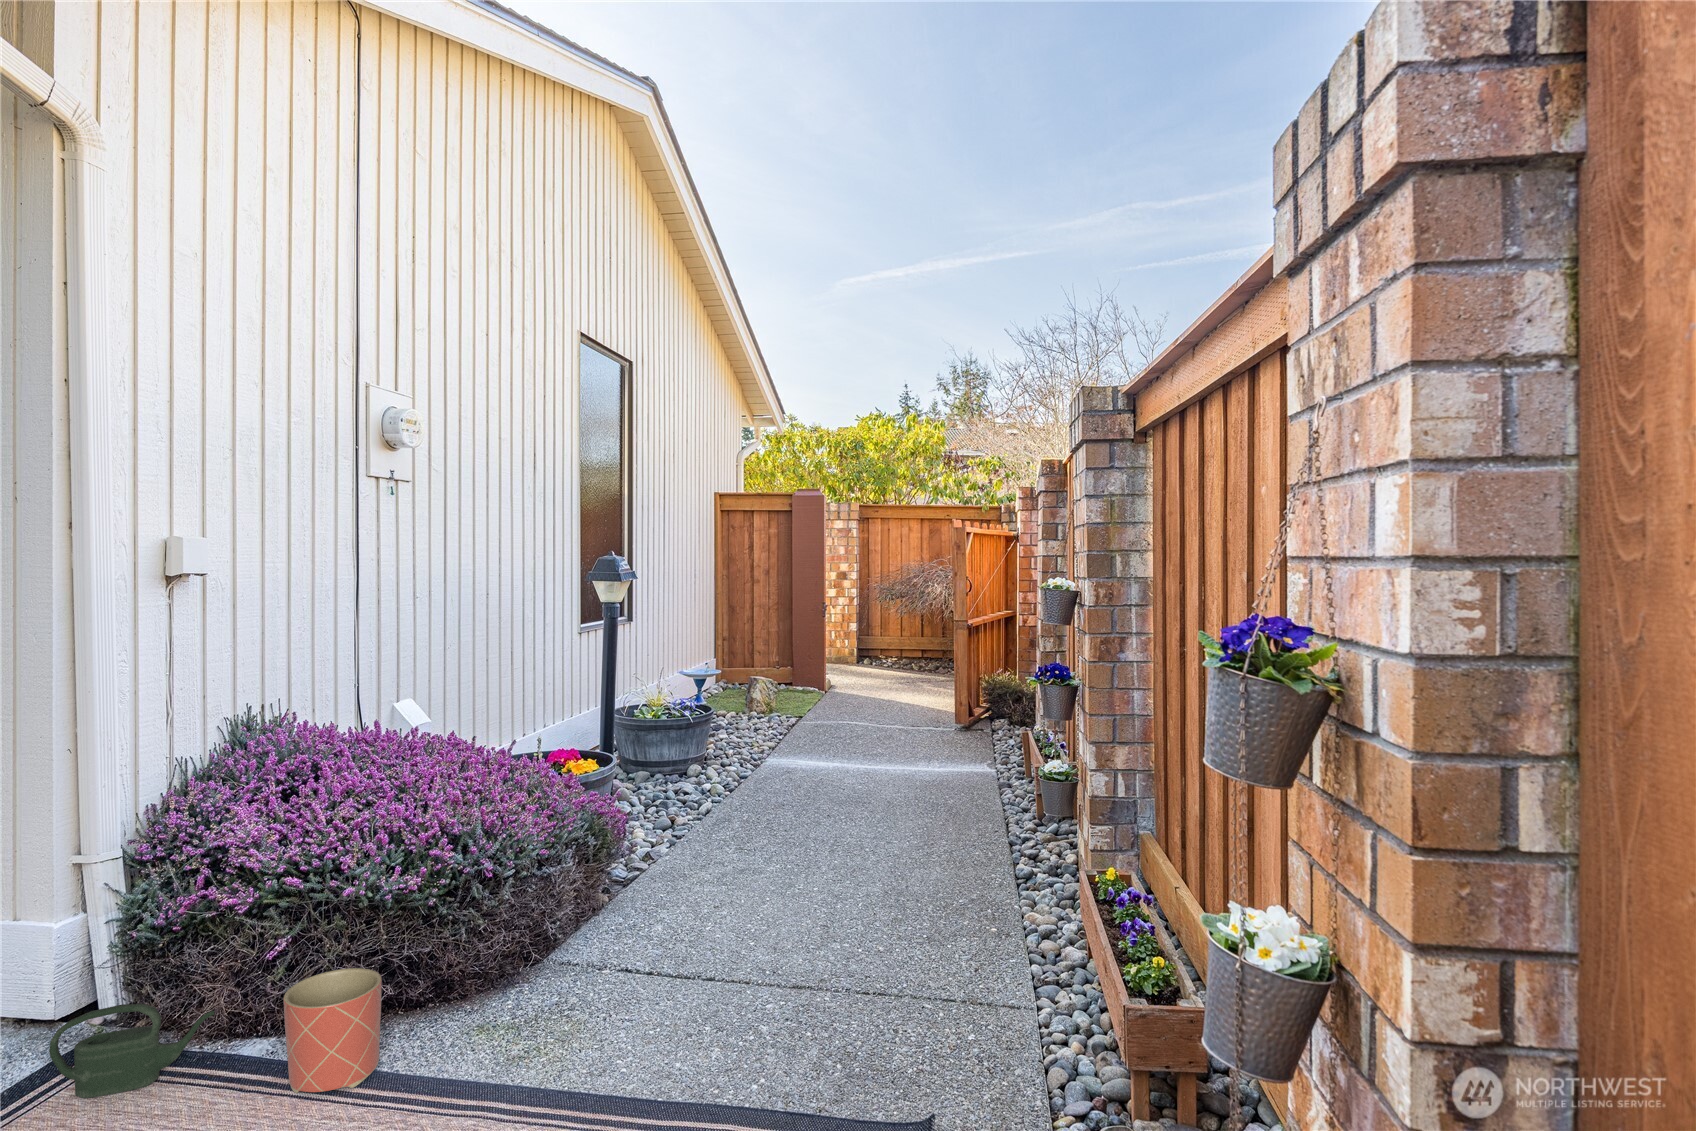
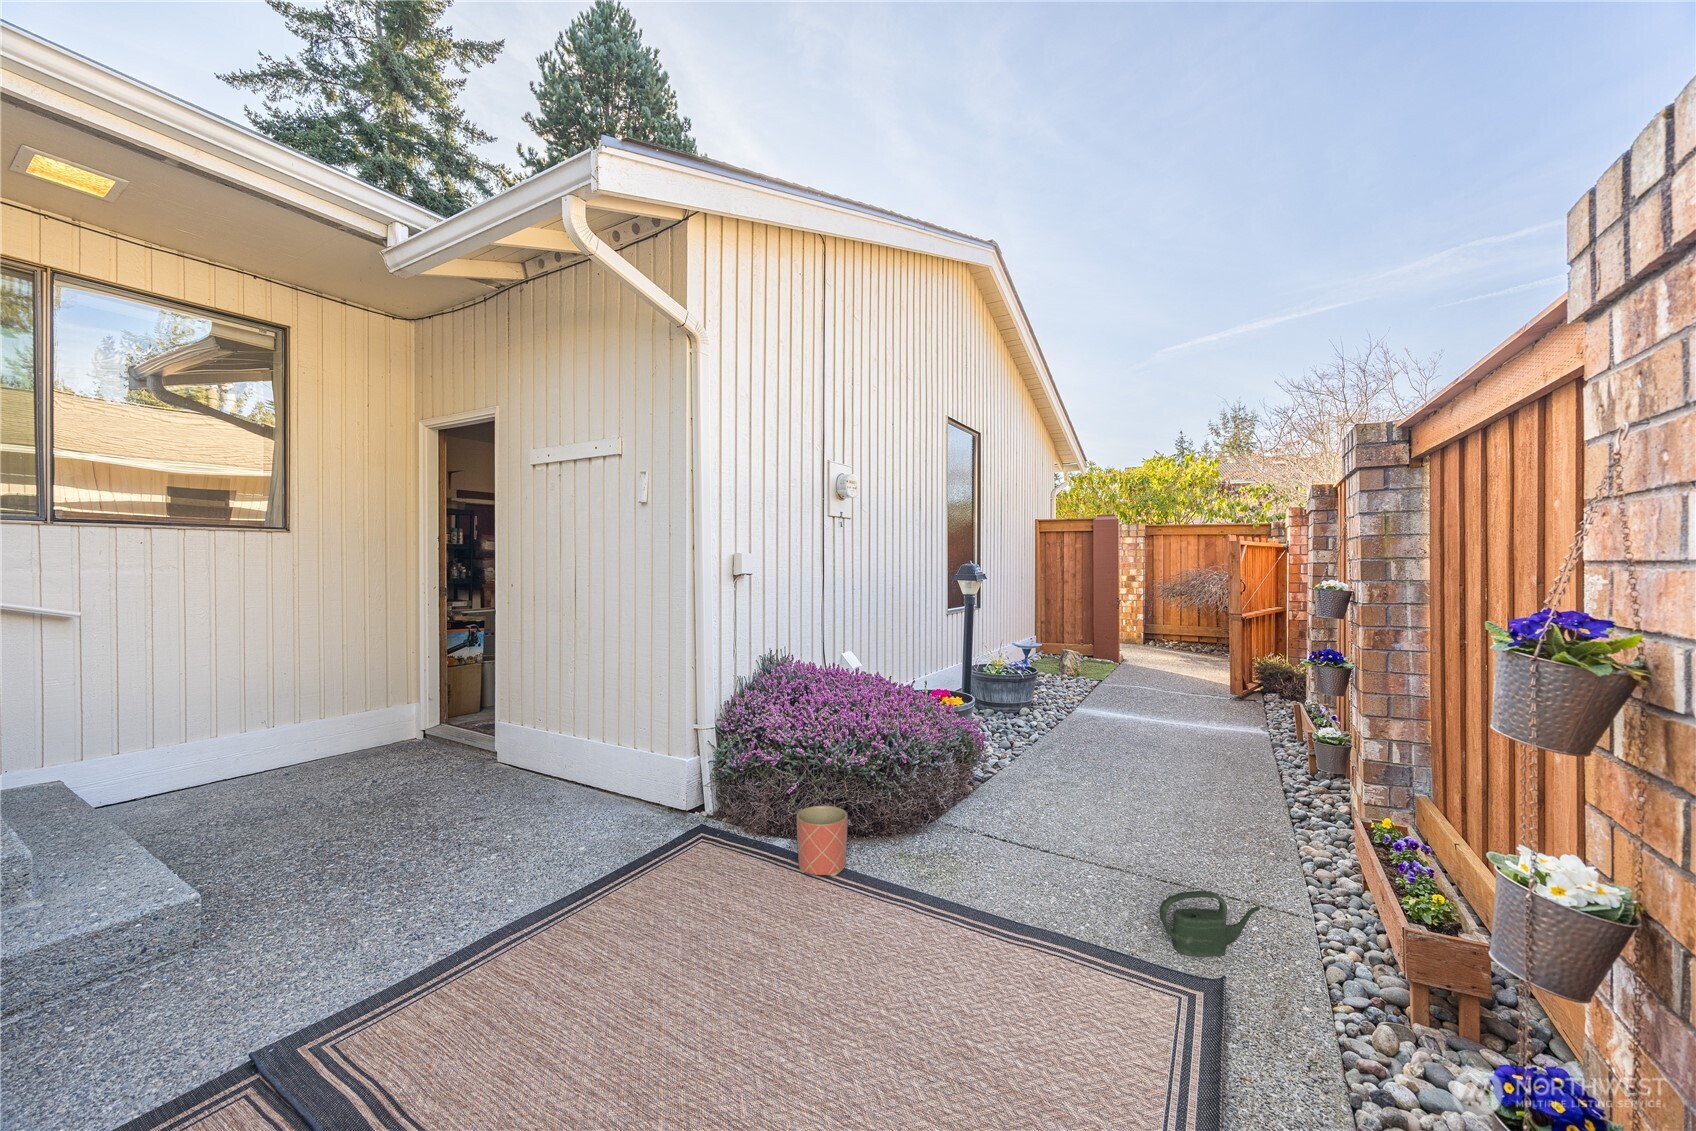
watering can: present [49,1003,214,1098] -> present [1160,891,1260,957]

